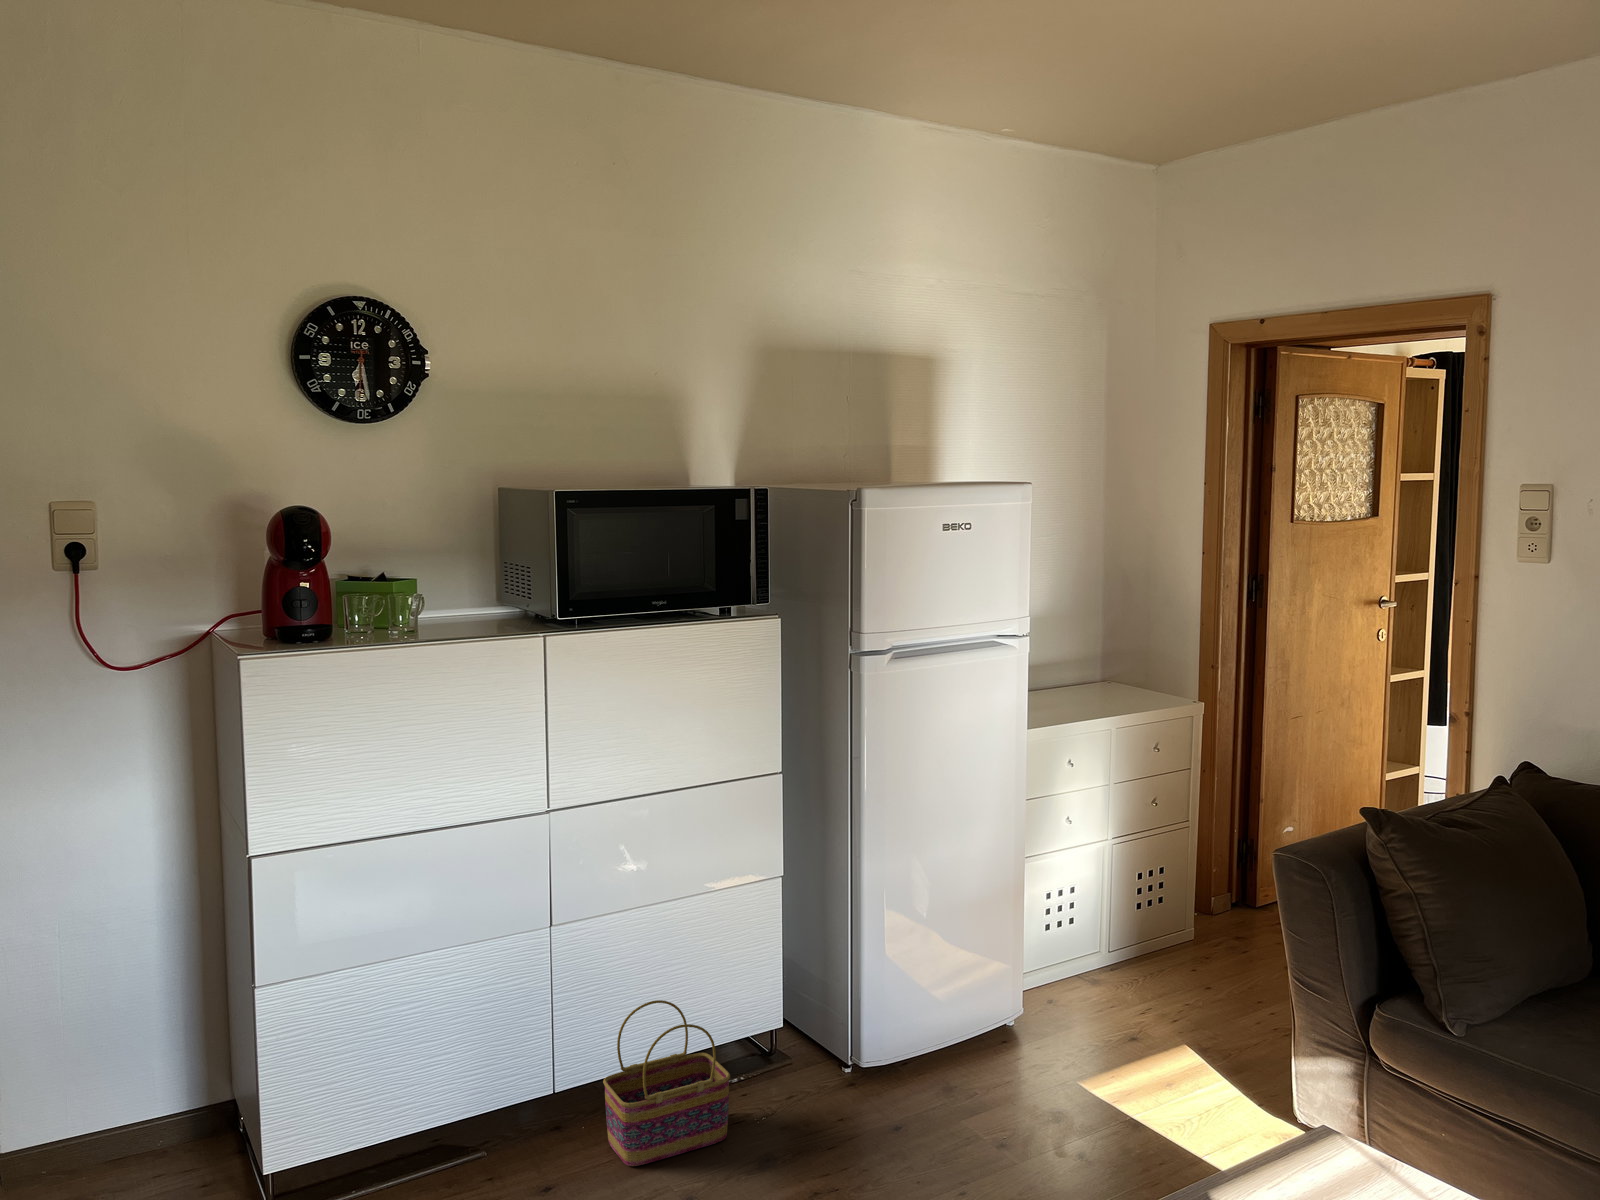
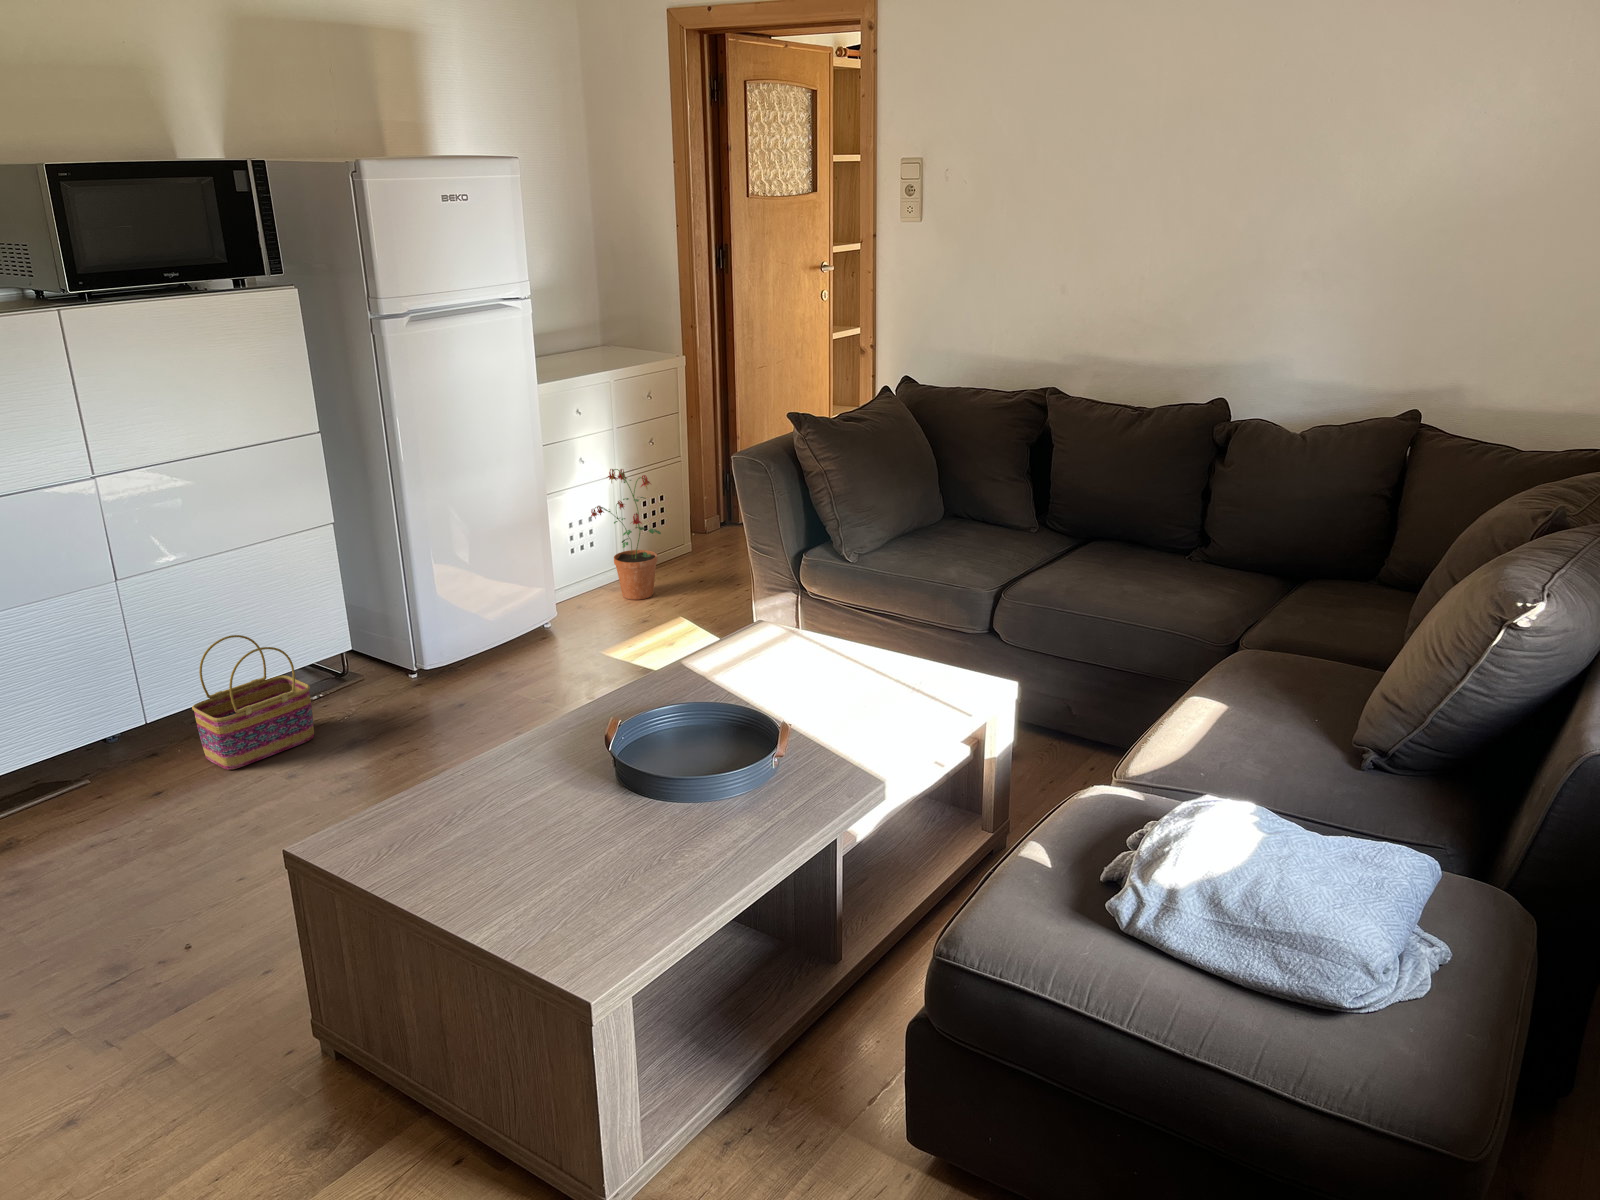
potted plant: none [1075,834,1163,1001] -> present [591,469,661,600]

